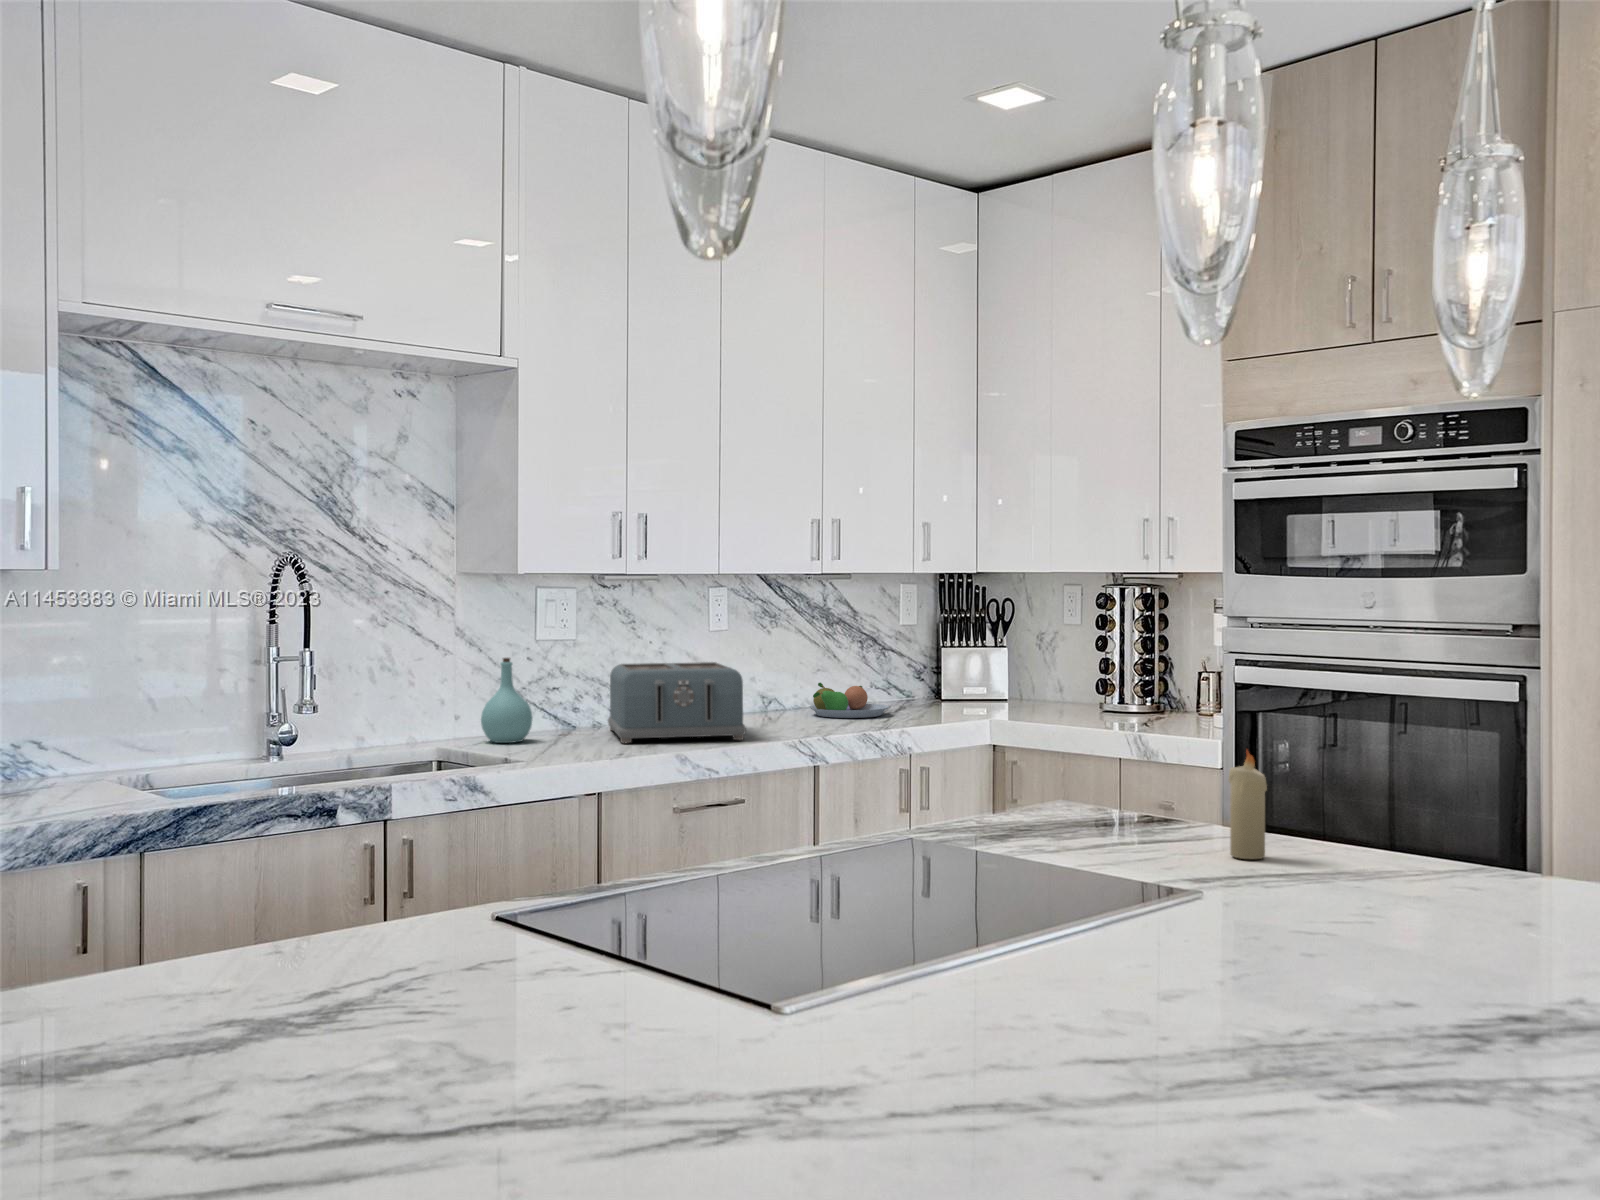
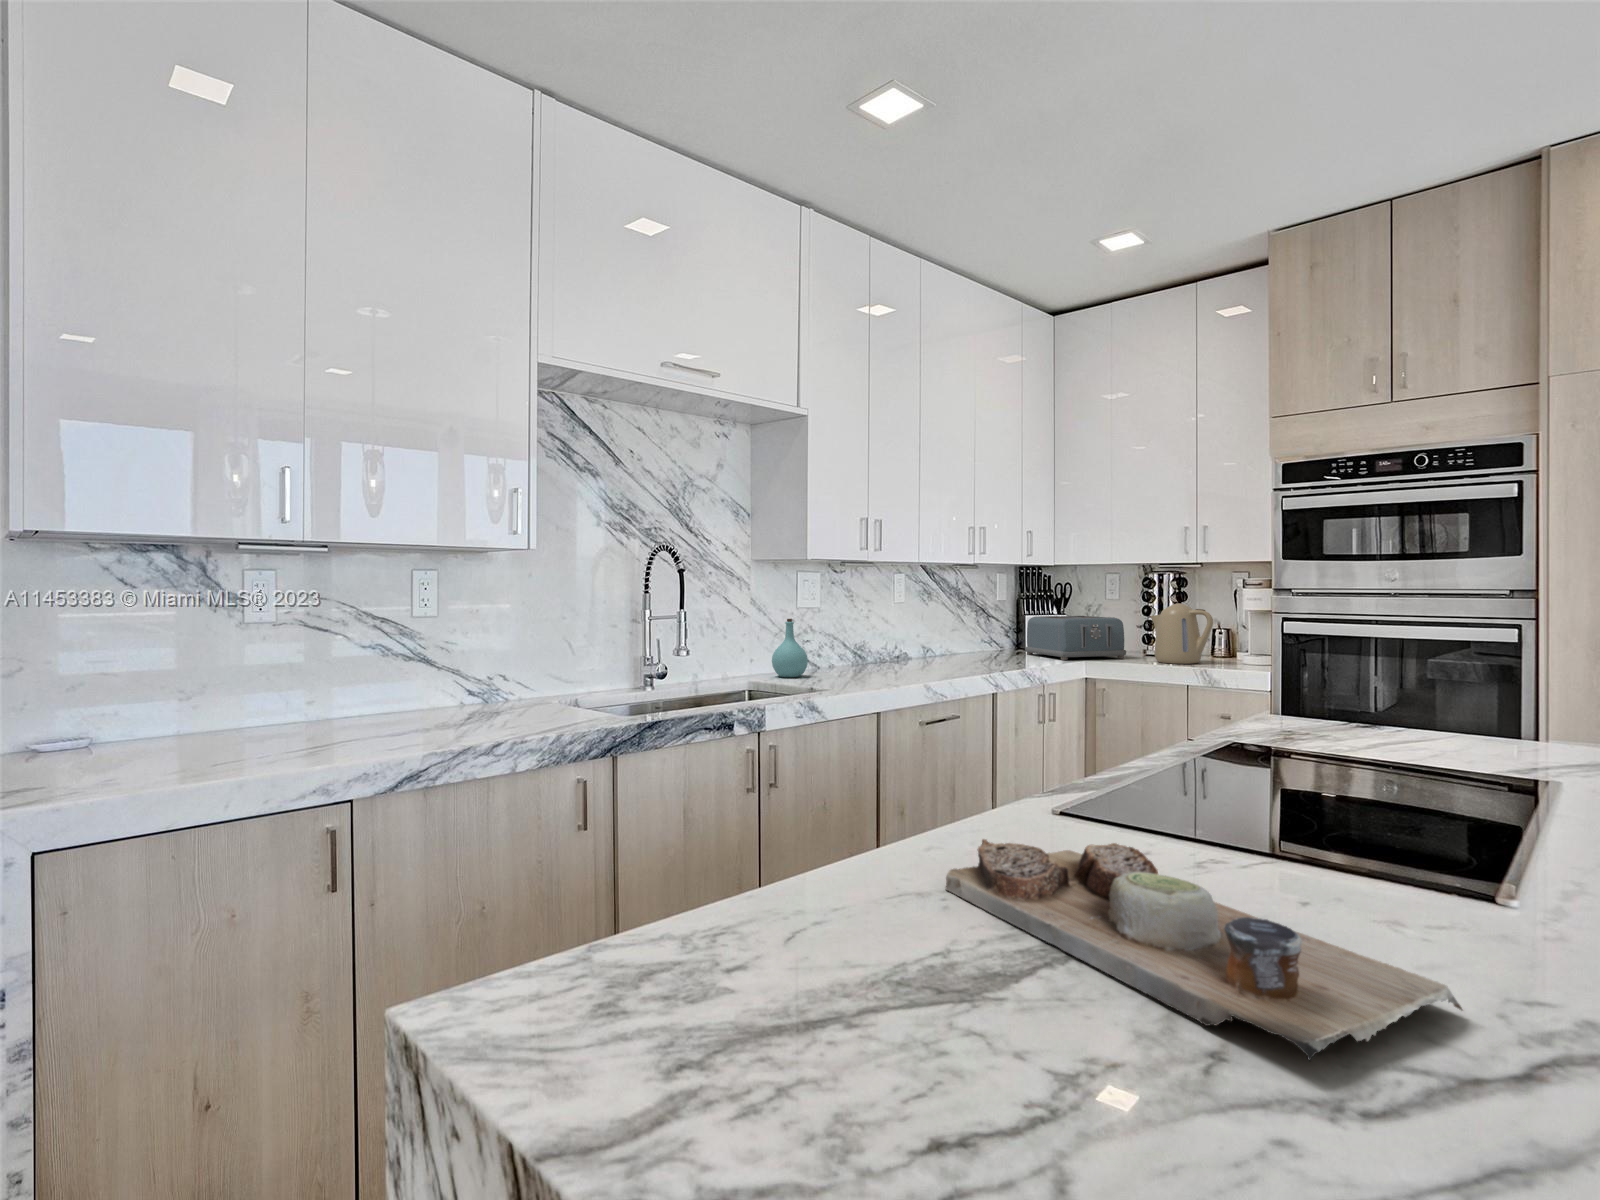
kettle: none [1090,634,1170,725] -> present [1150,603,1213,664]
toaster: present [608,662,746,743] -> present [1025,616,1126,660]
fruit bowl: present [809,683,889,718] -> none [958,637,1013,661]
candle: present [1229,750,1267,859] -> none [1501,672,1537,755]
cutting board: none [178,945,470,1133] -> present [945,839,1463,1061]

